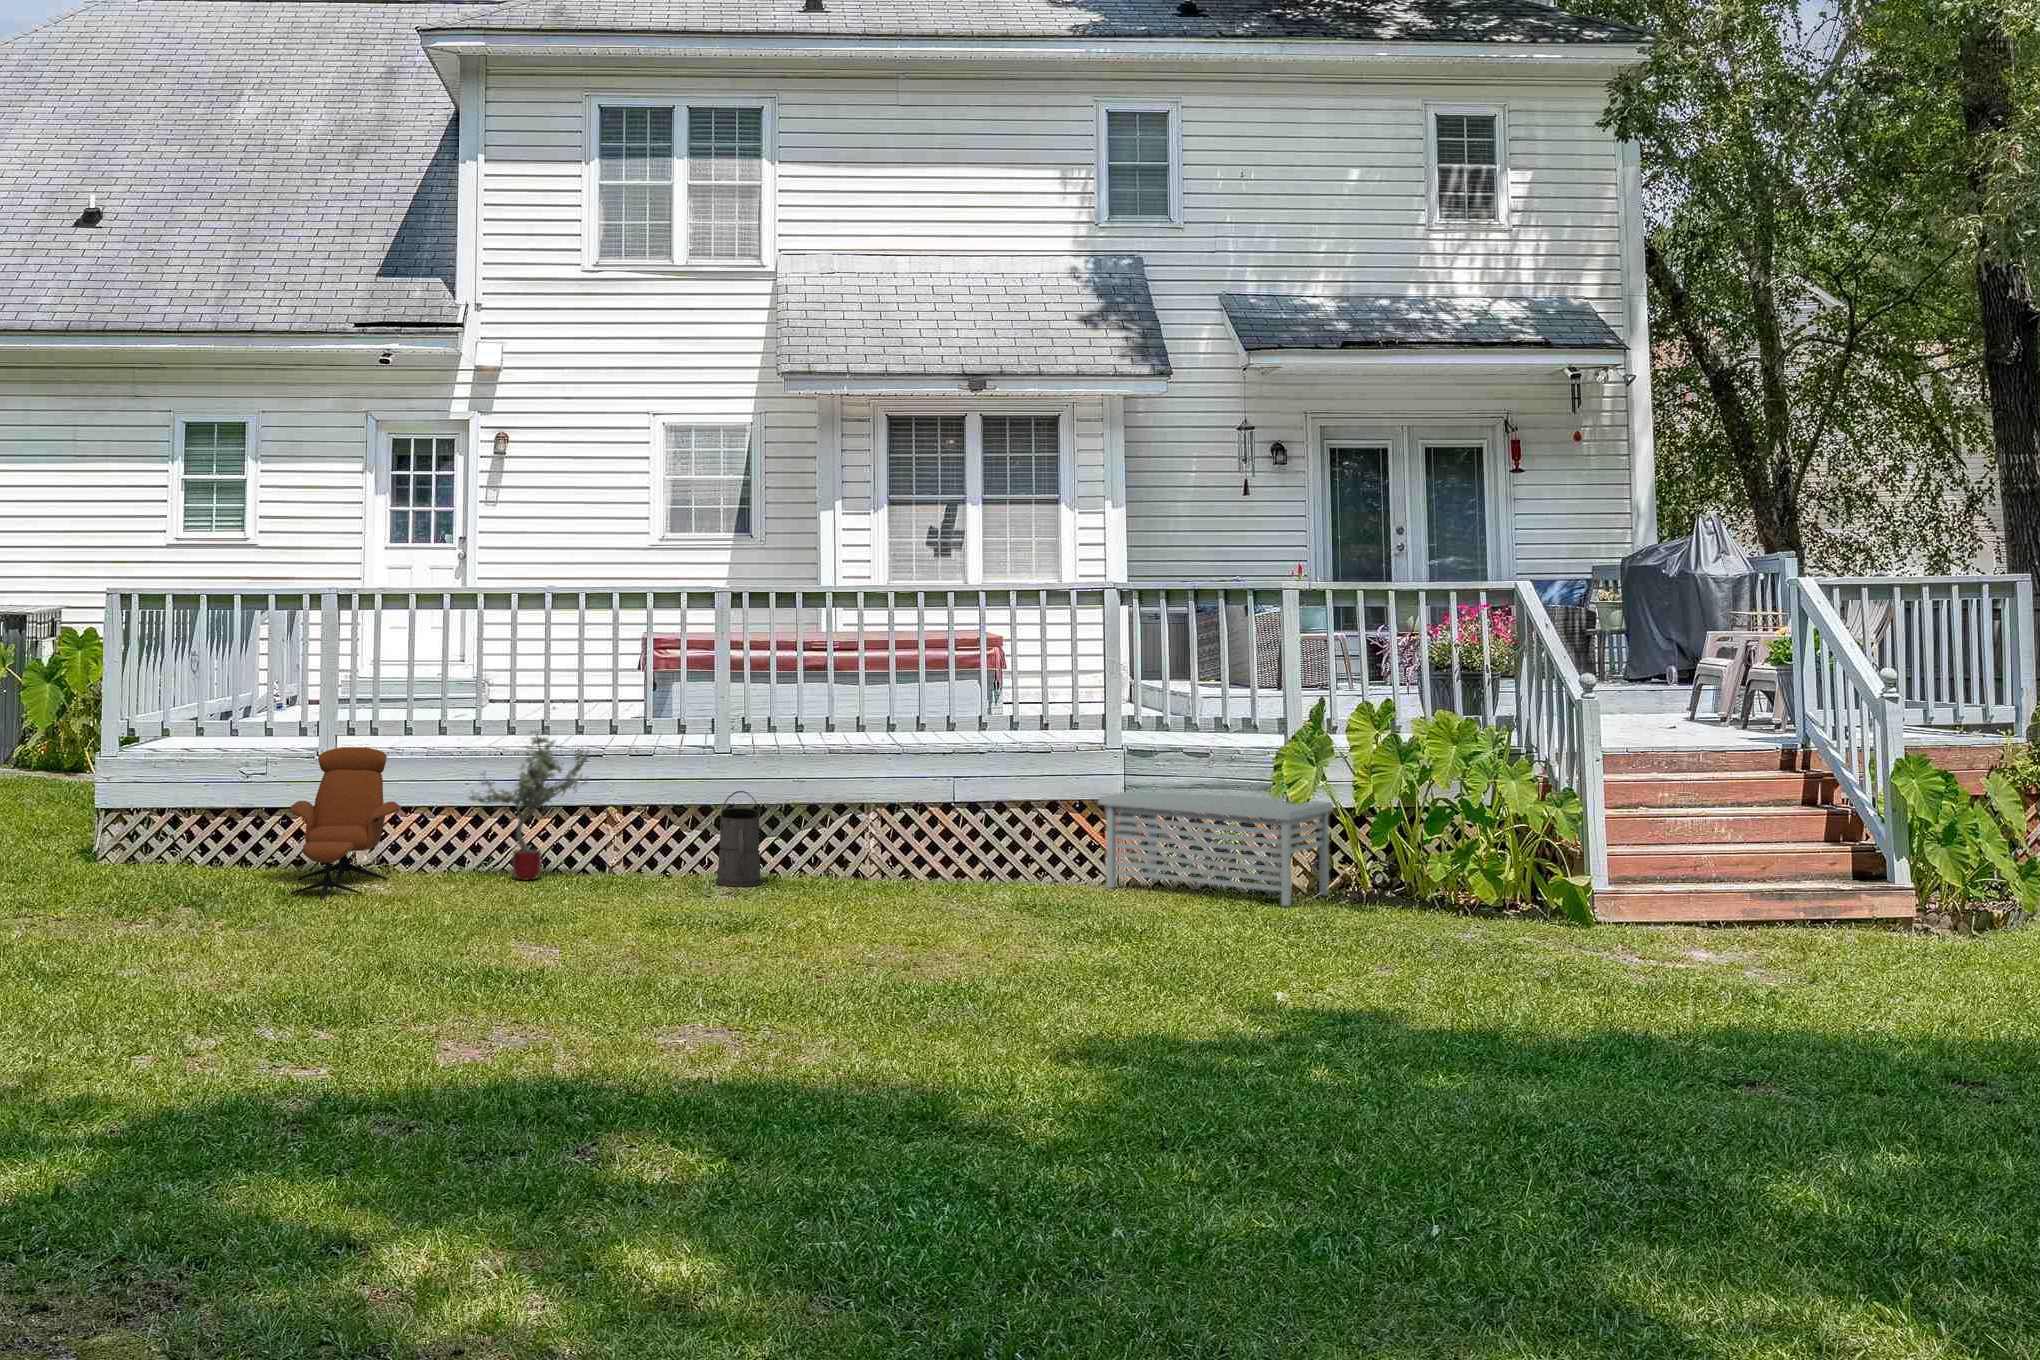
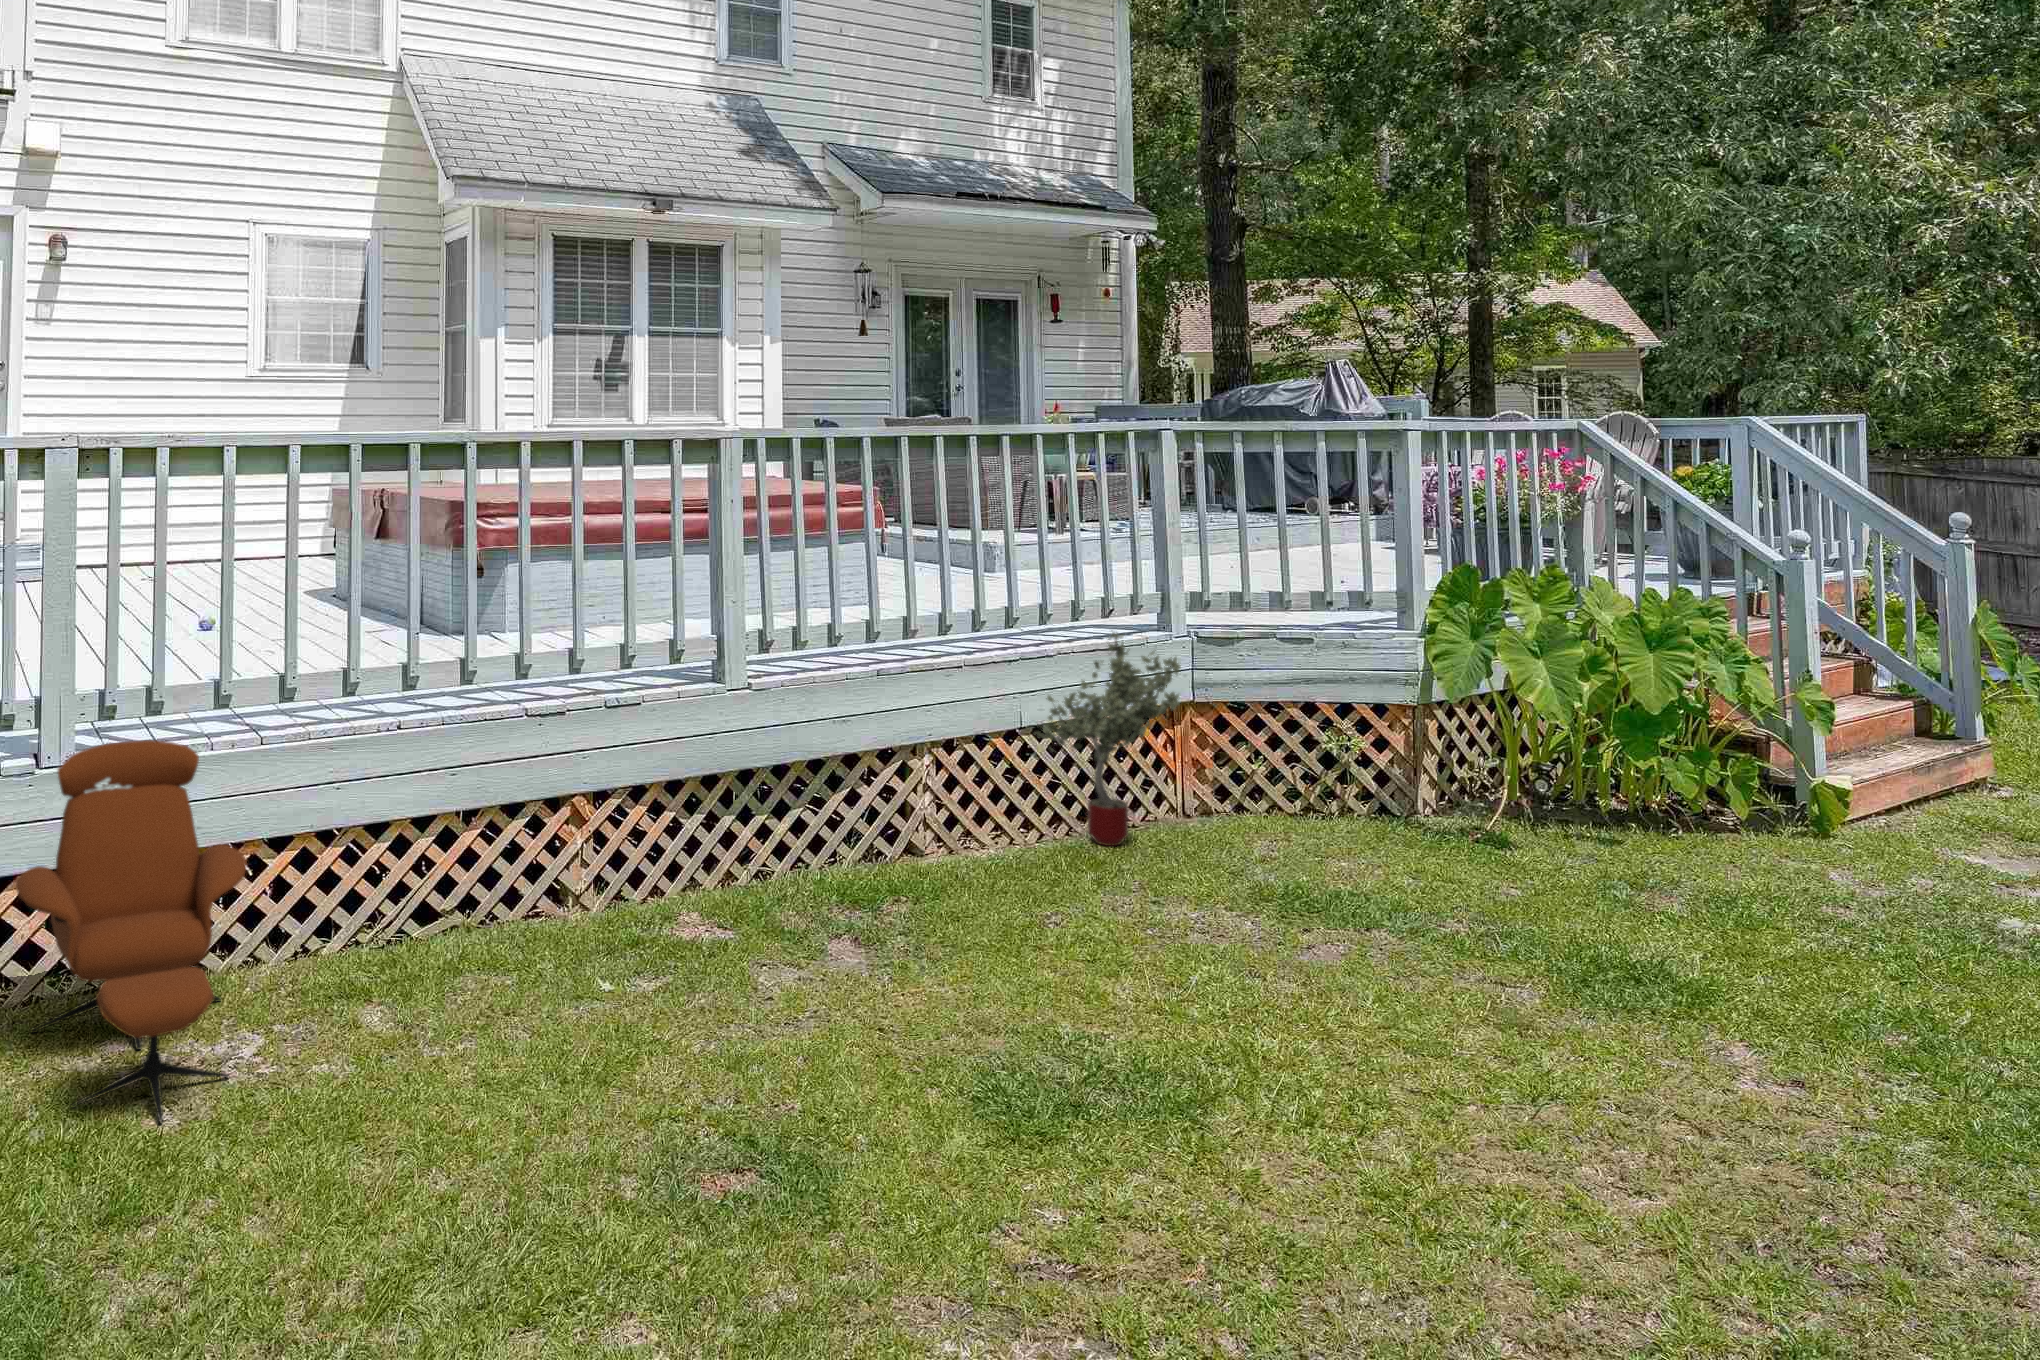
potted tree: present [468,730,589,880] -> present [1035,633,1181,846]
watering can: present [716,791,762,886] -> none [752,757,854,919]
storage bench: present [1098,791,1333,906] -> none [1226,689,1549,855]

